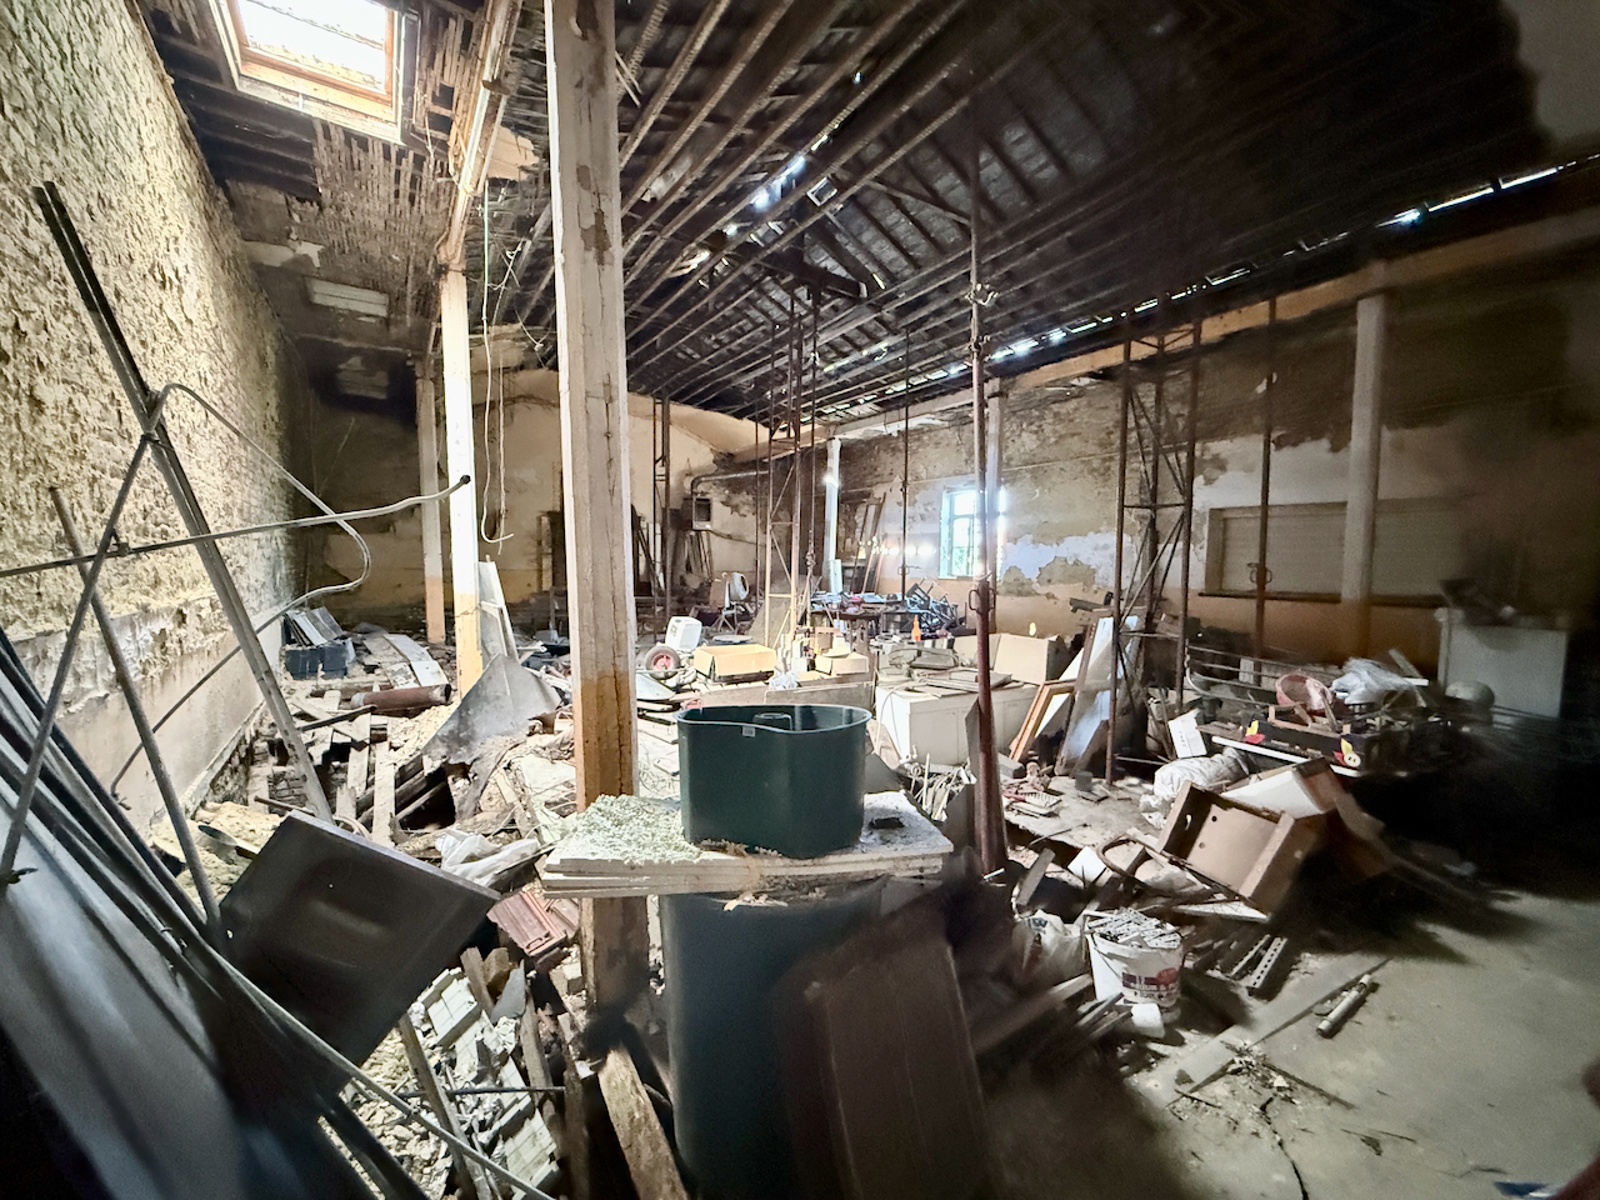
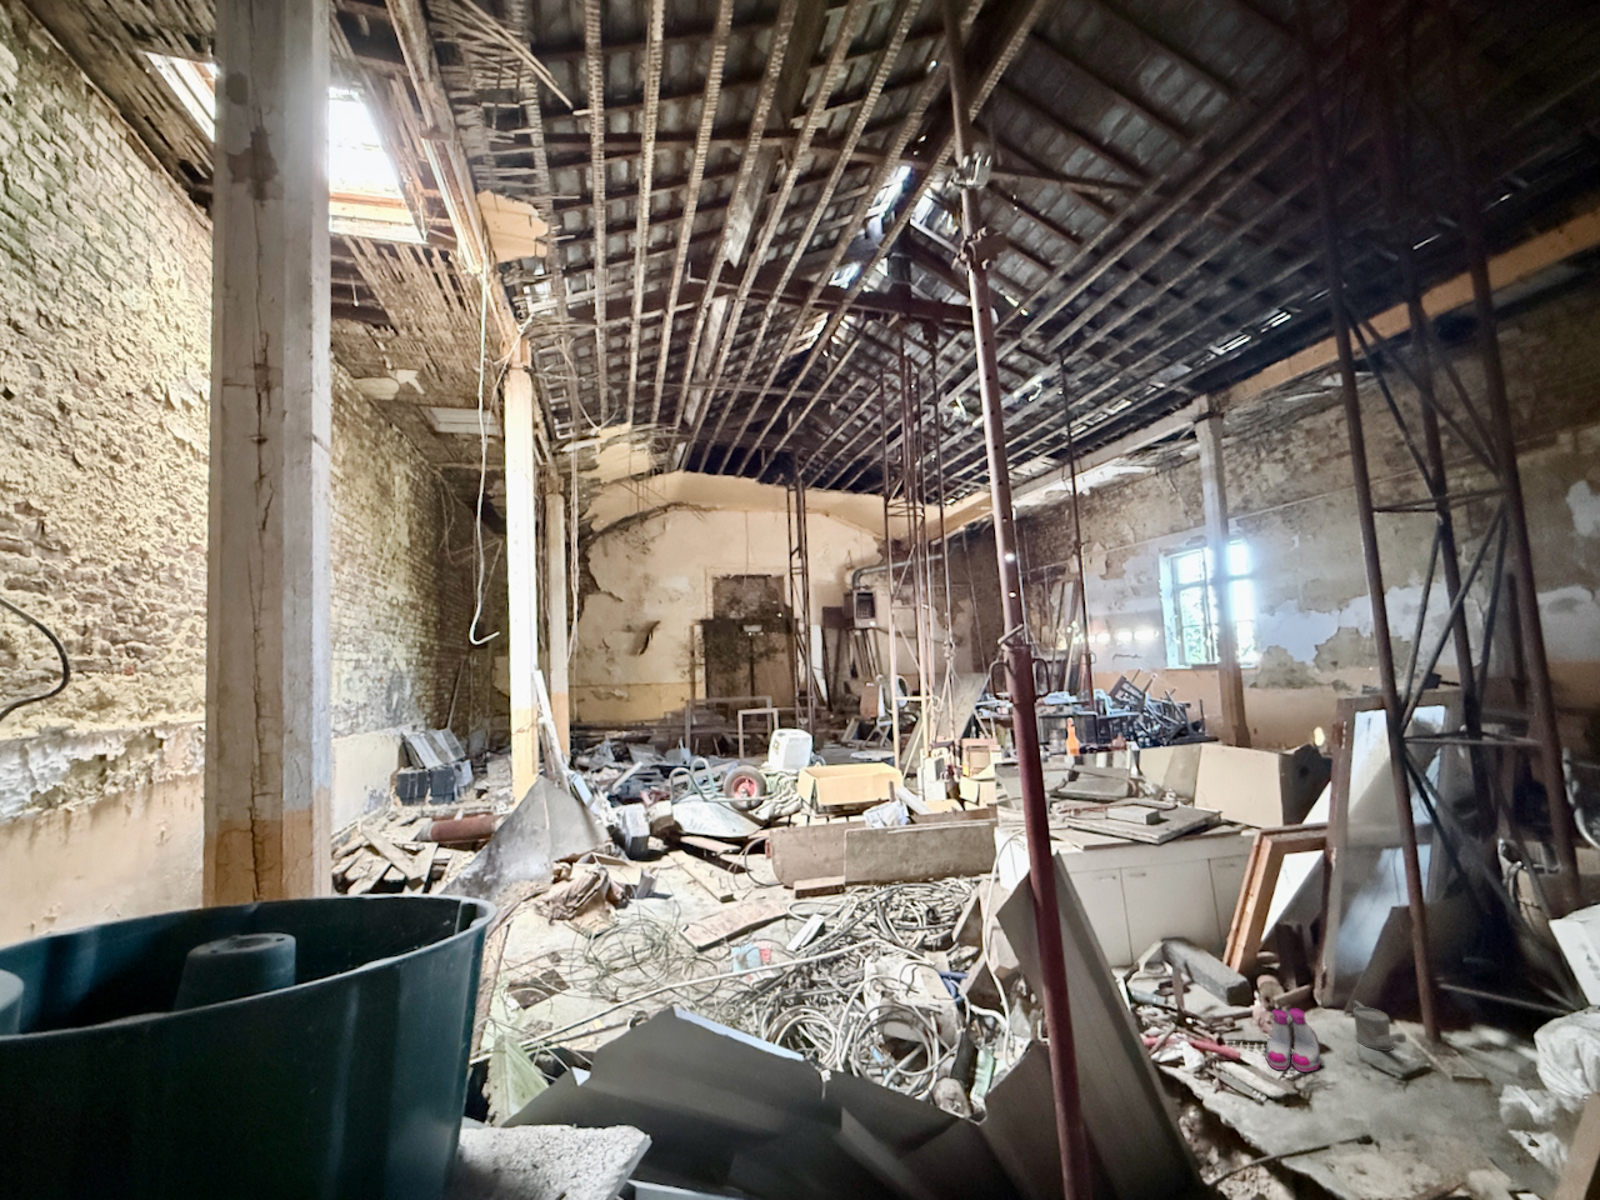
boots: none [1036,772,1063,805] -> present [1265,1008,1321,1072]

